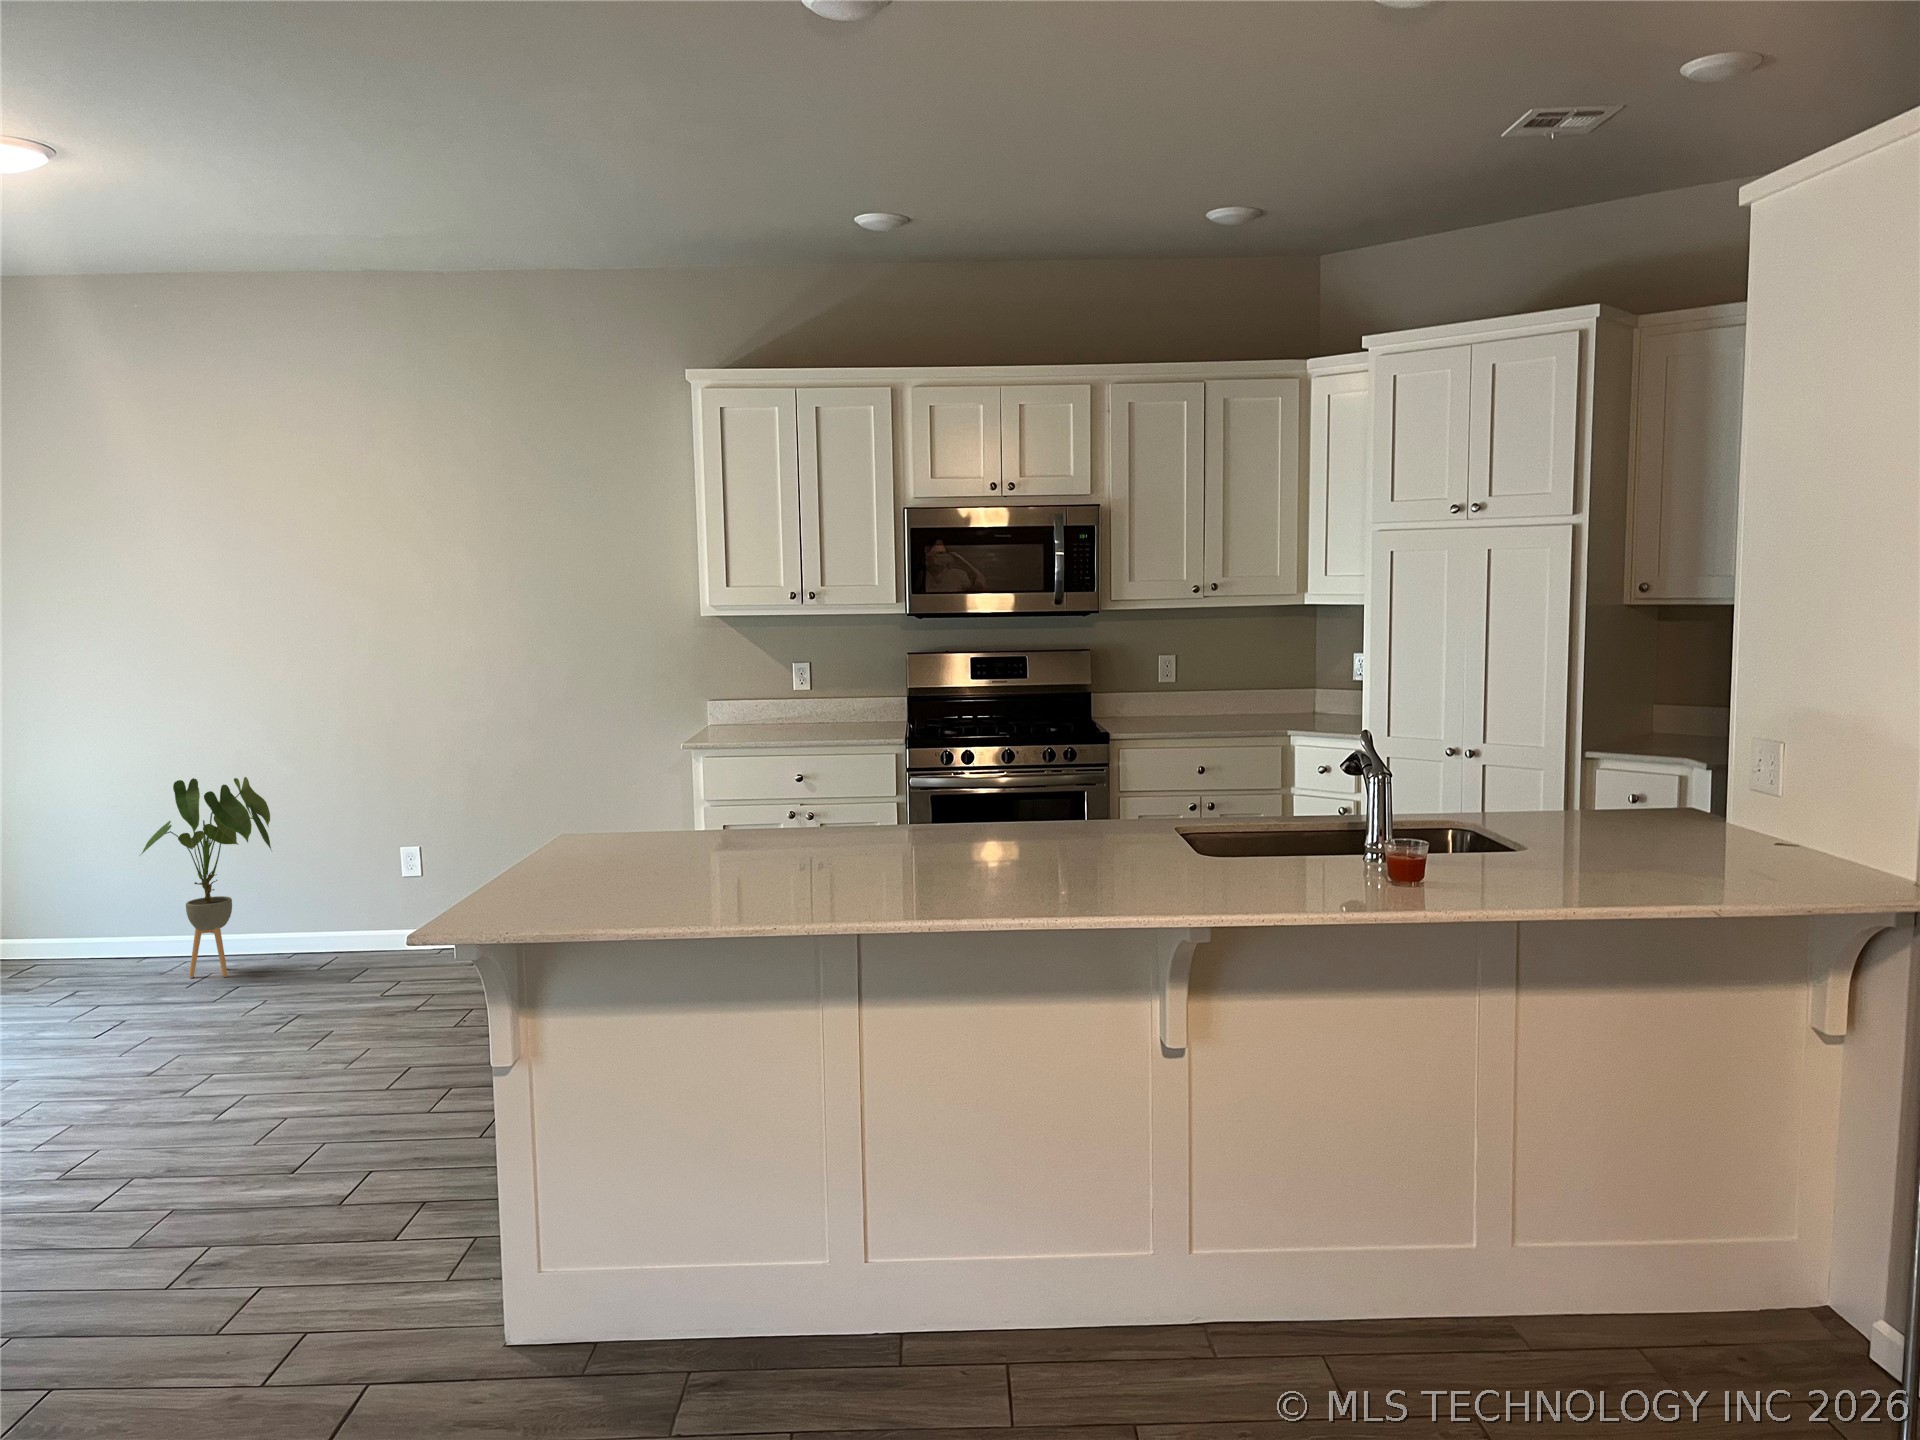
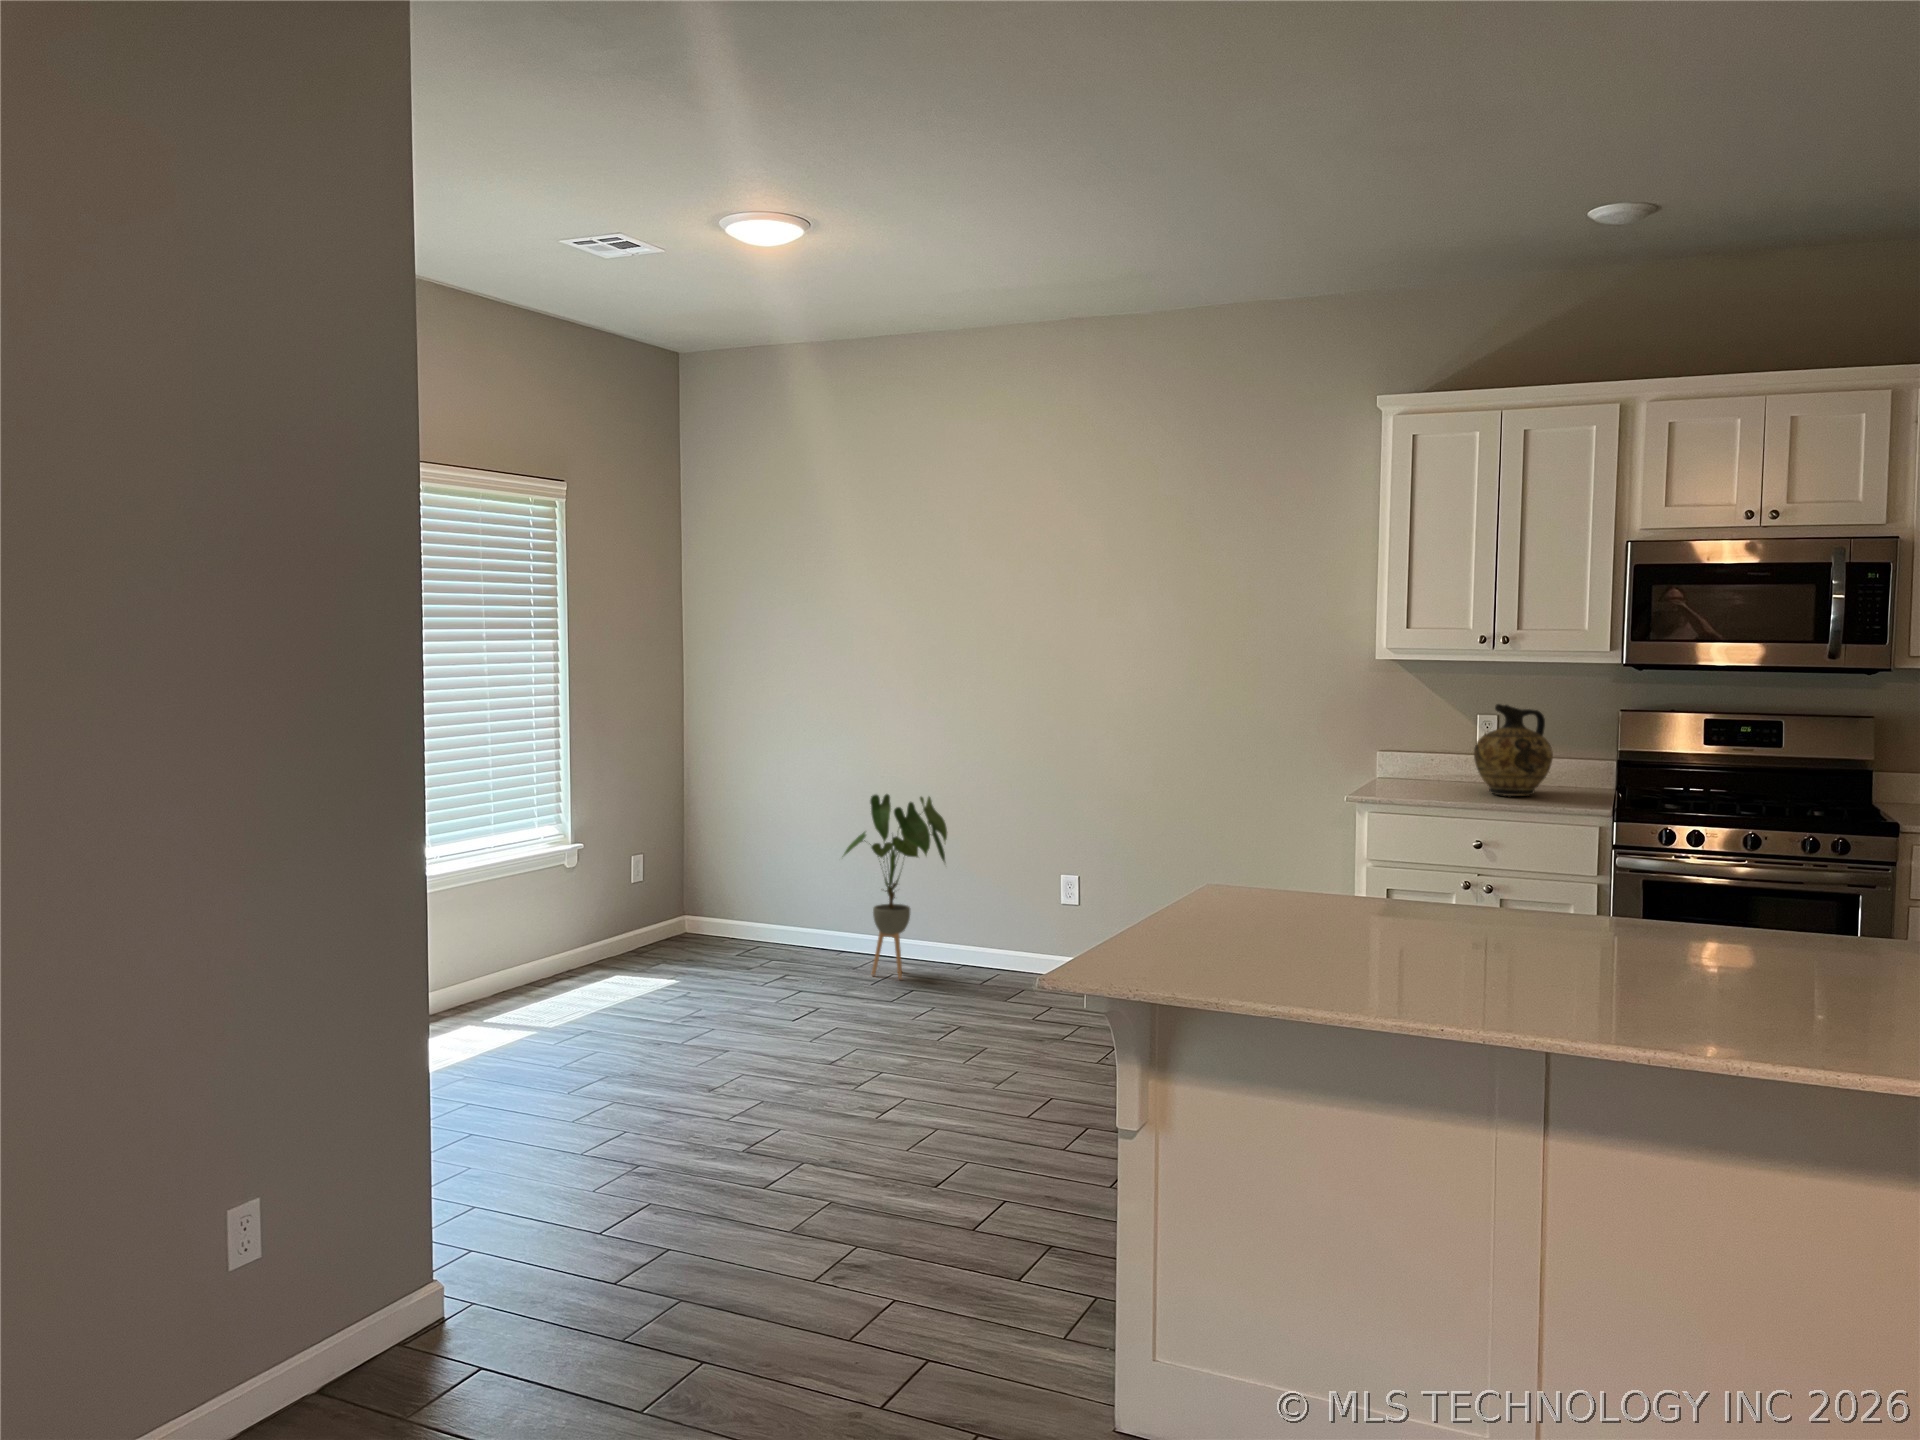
ceramic jug: none [793,652,857,733] -> present [1474,704,1553,796]

